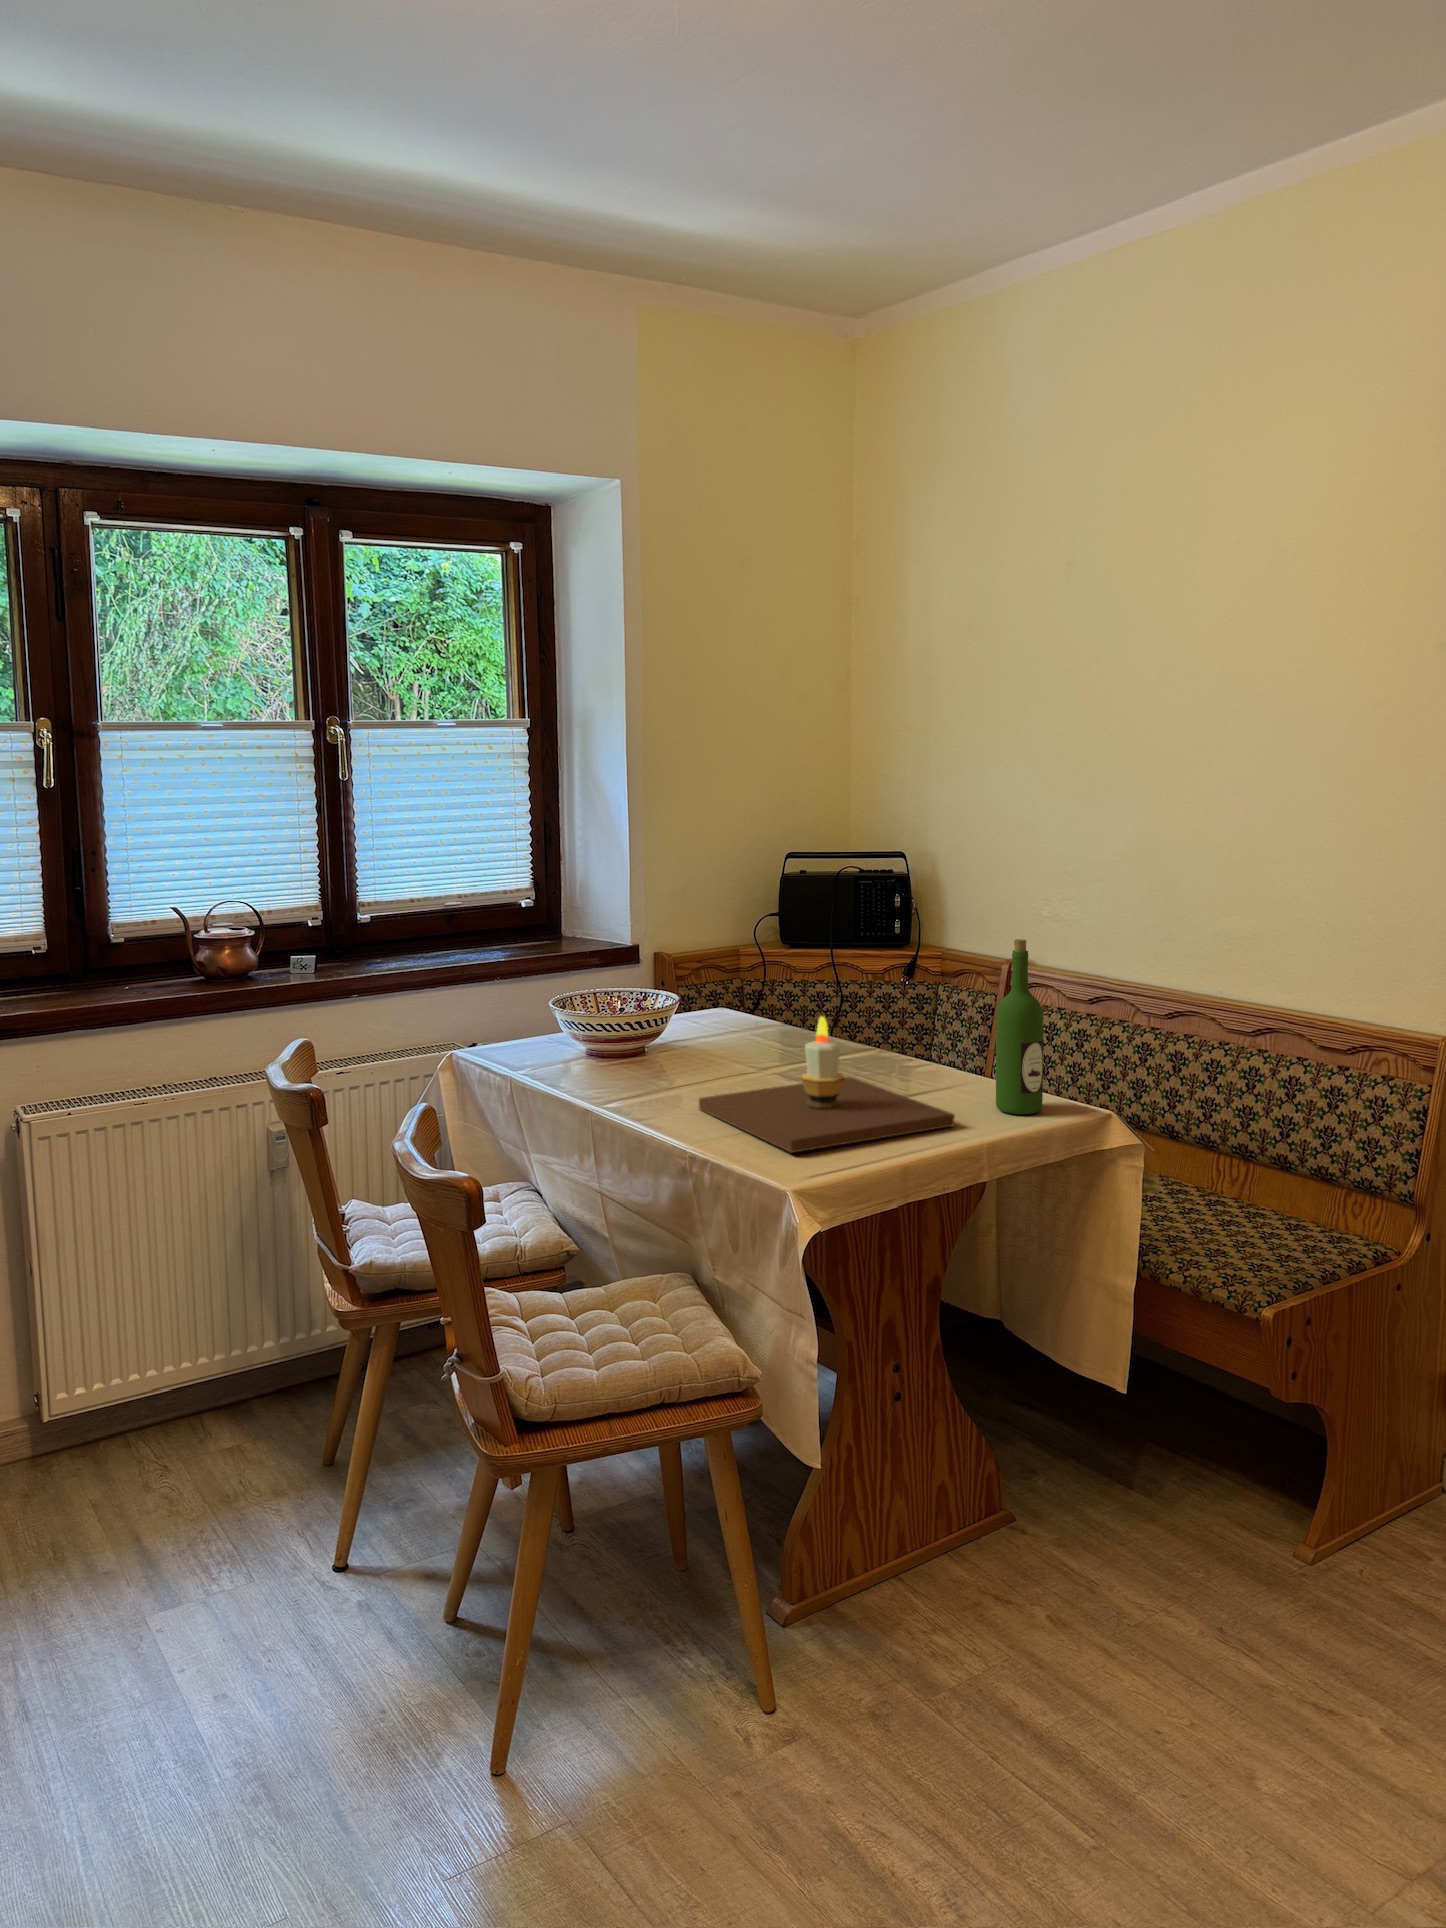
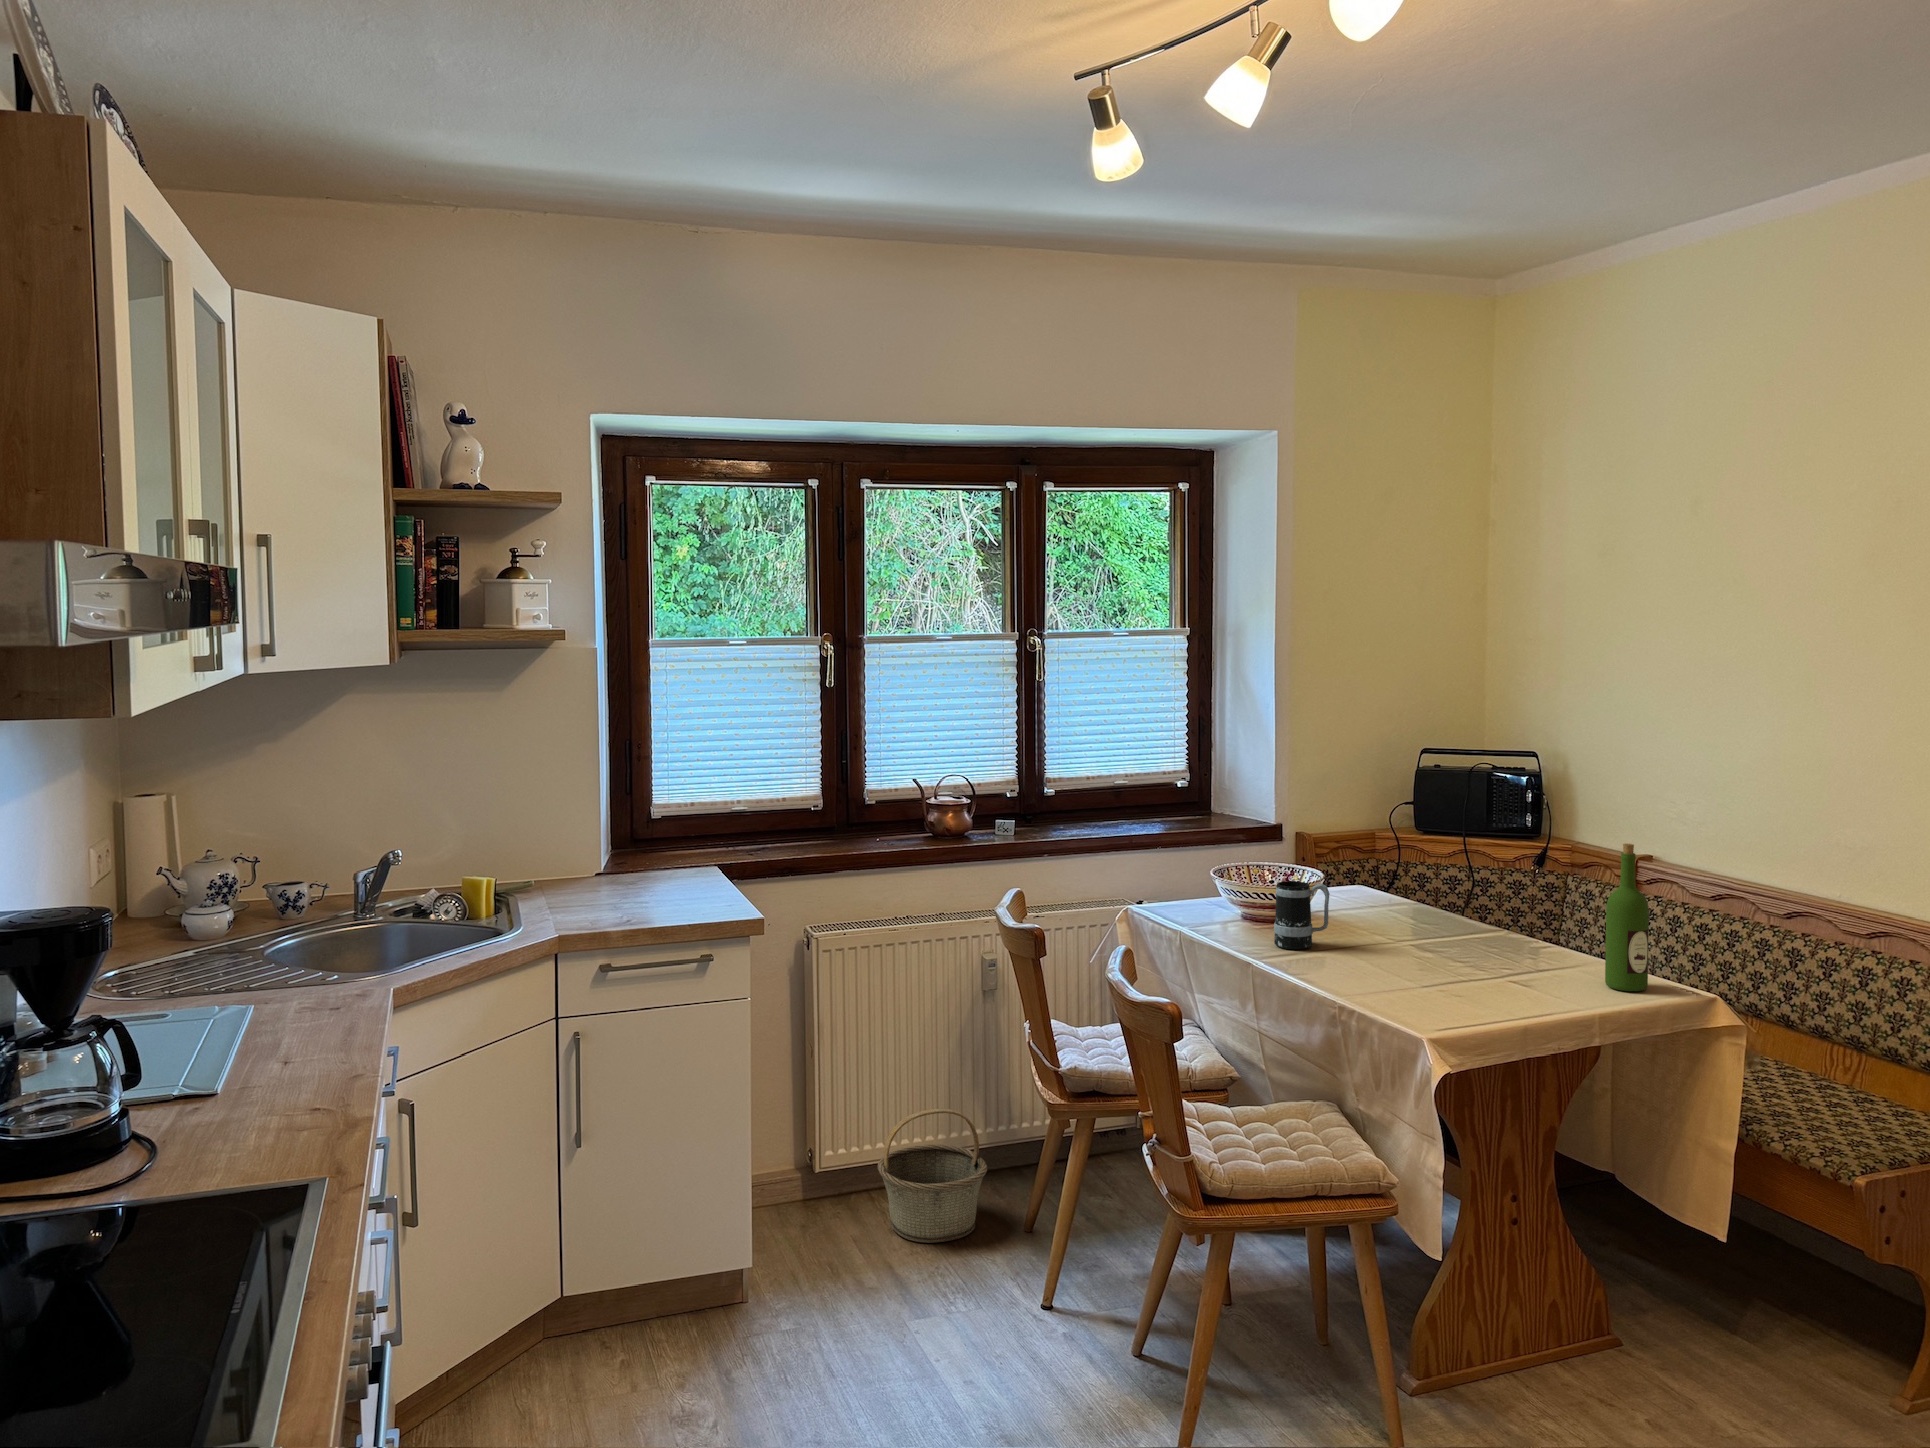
mug: none [616,1007,681,1090] -> present [1274,881,1329,949]
candle: present [699,1017,954,1153] -> none [1345,898,1566,1007]
basket: none [126,1321,273,1496] -> present [878,1109,987,1243]

